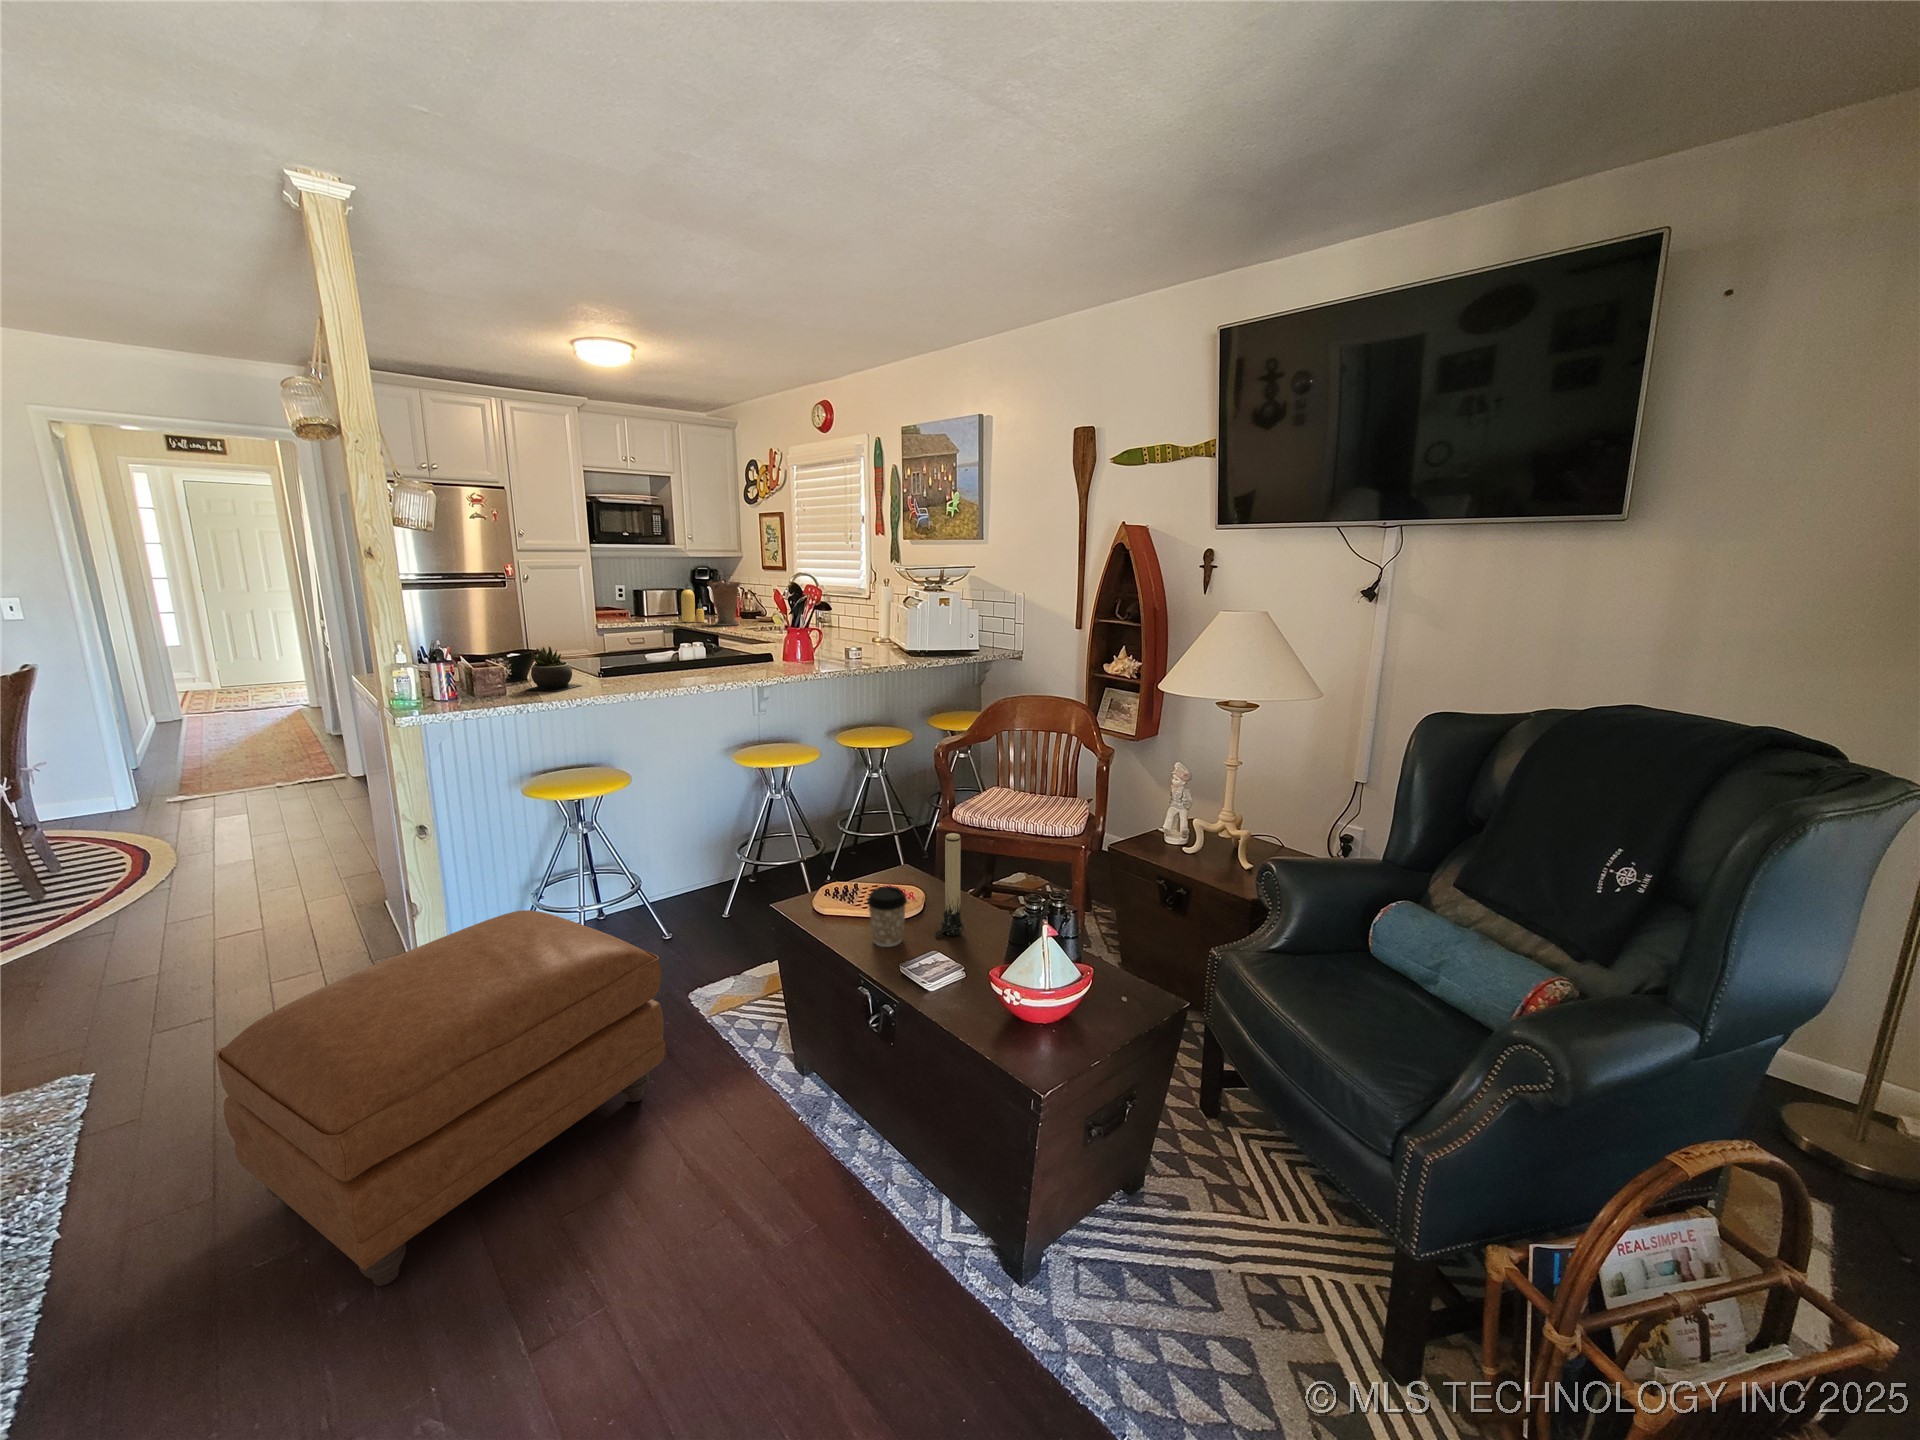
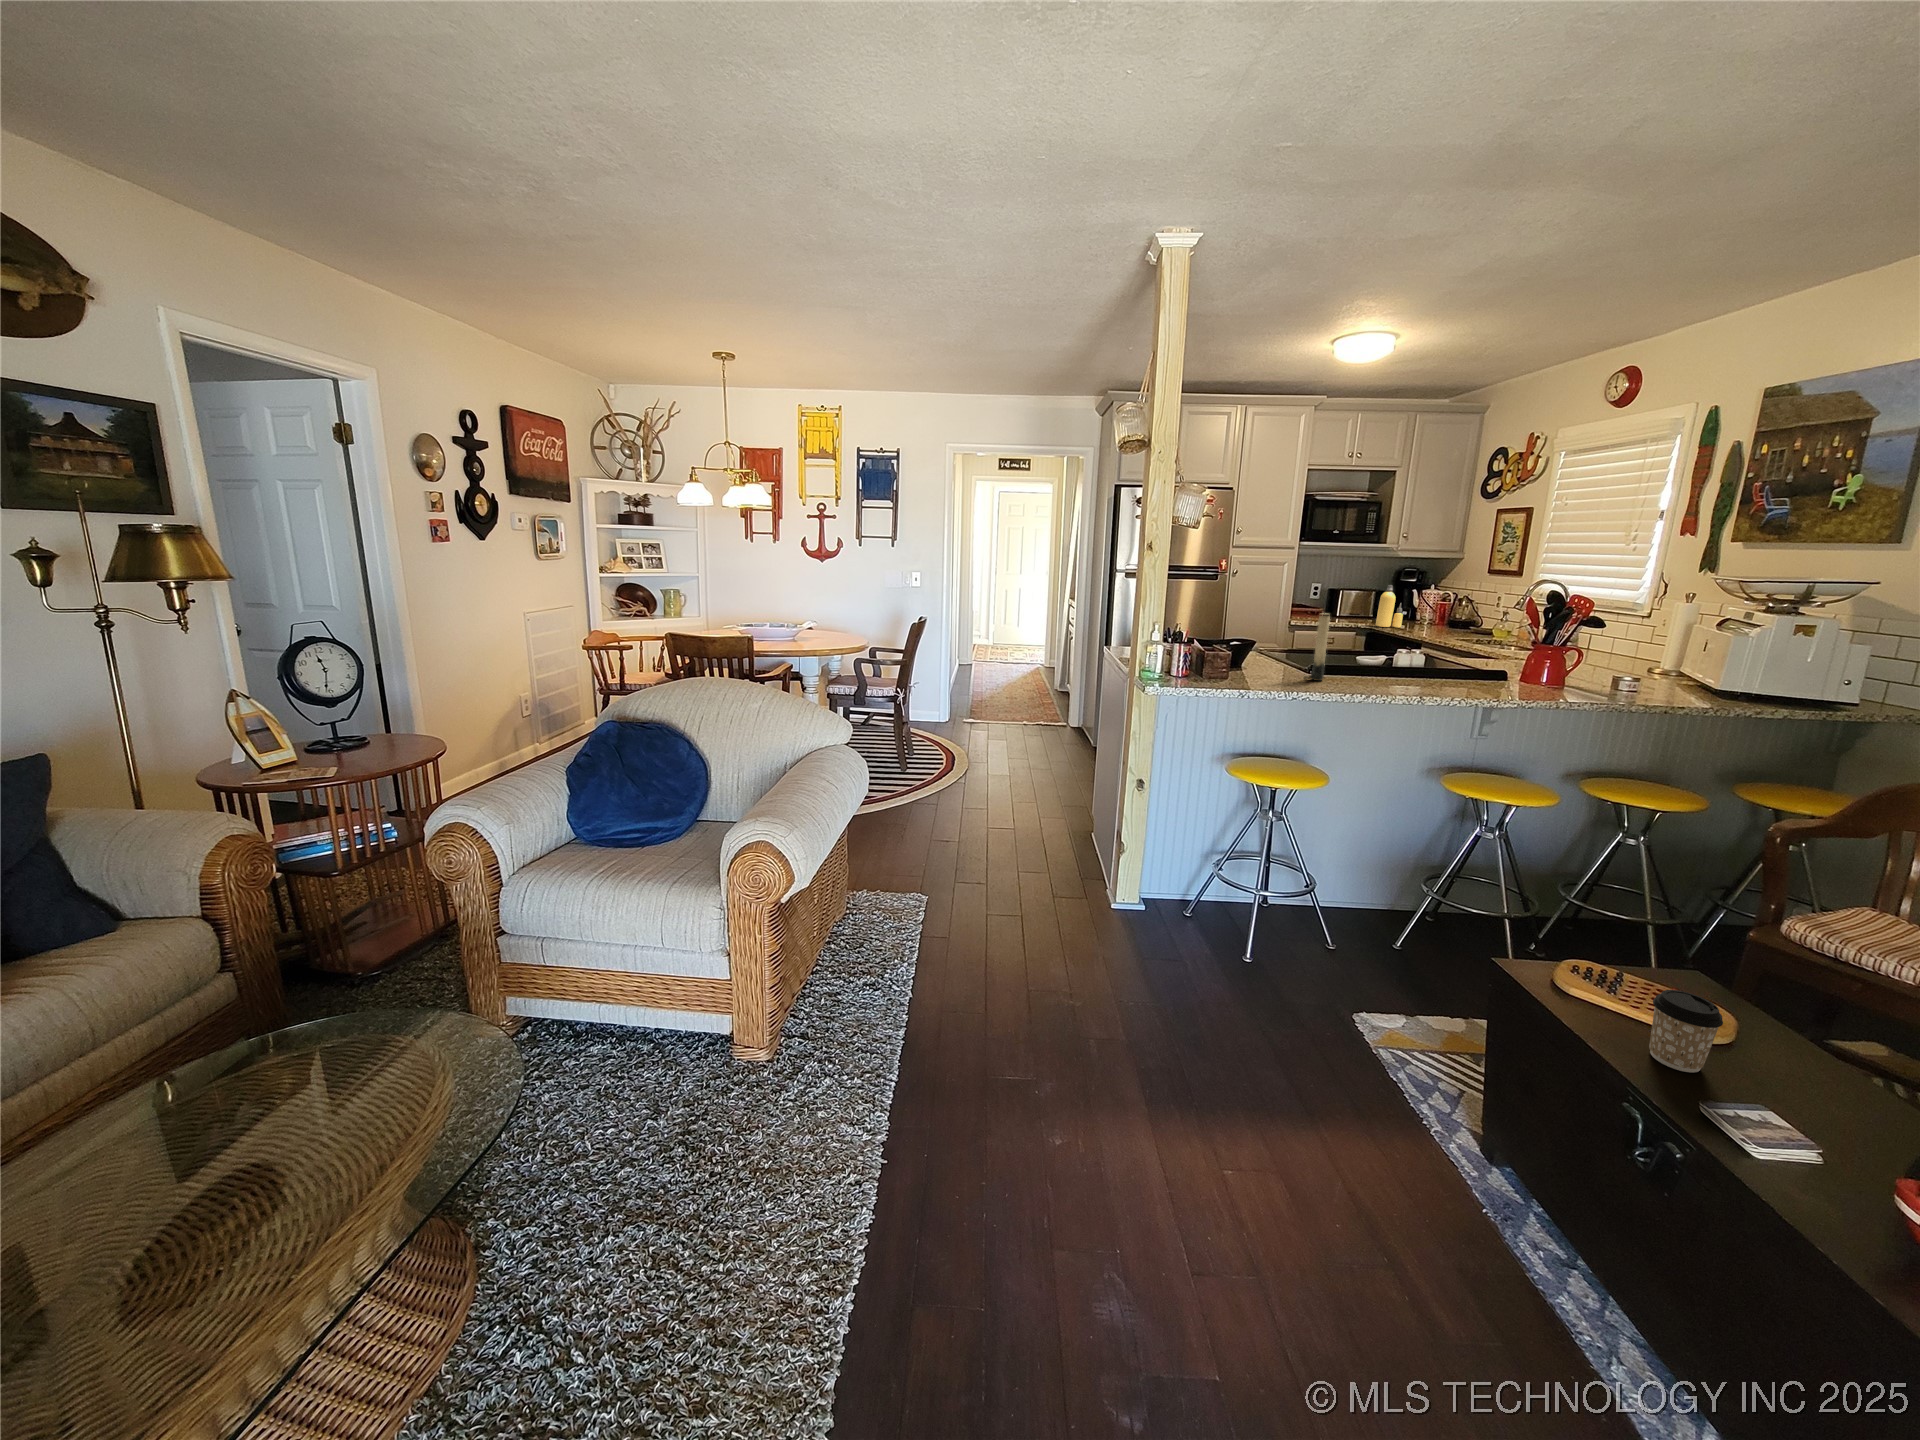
vase: present [708,581,741,626] -> none [1415,584,1458,635]
succulent plant: present [525,647,581,691] -> none [1241,639,1295,683]
candle: present [935,833,964,937] -> present [1304,616,1330,681]
ottoman: present [216,910,666,1286] -> none [1011,876,1351,1138]

